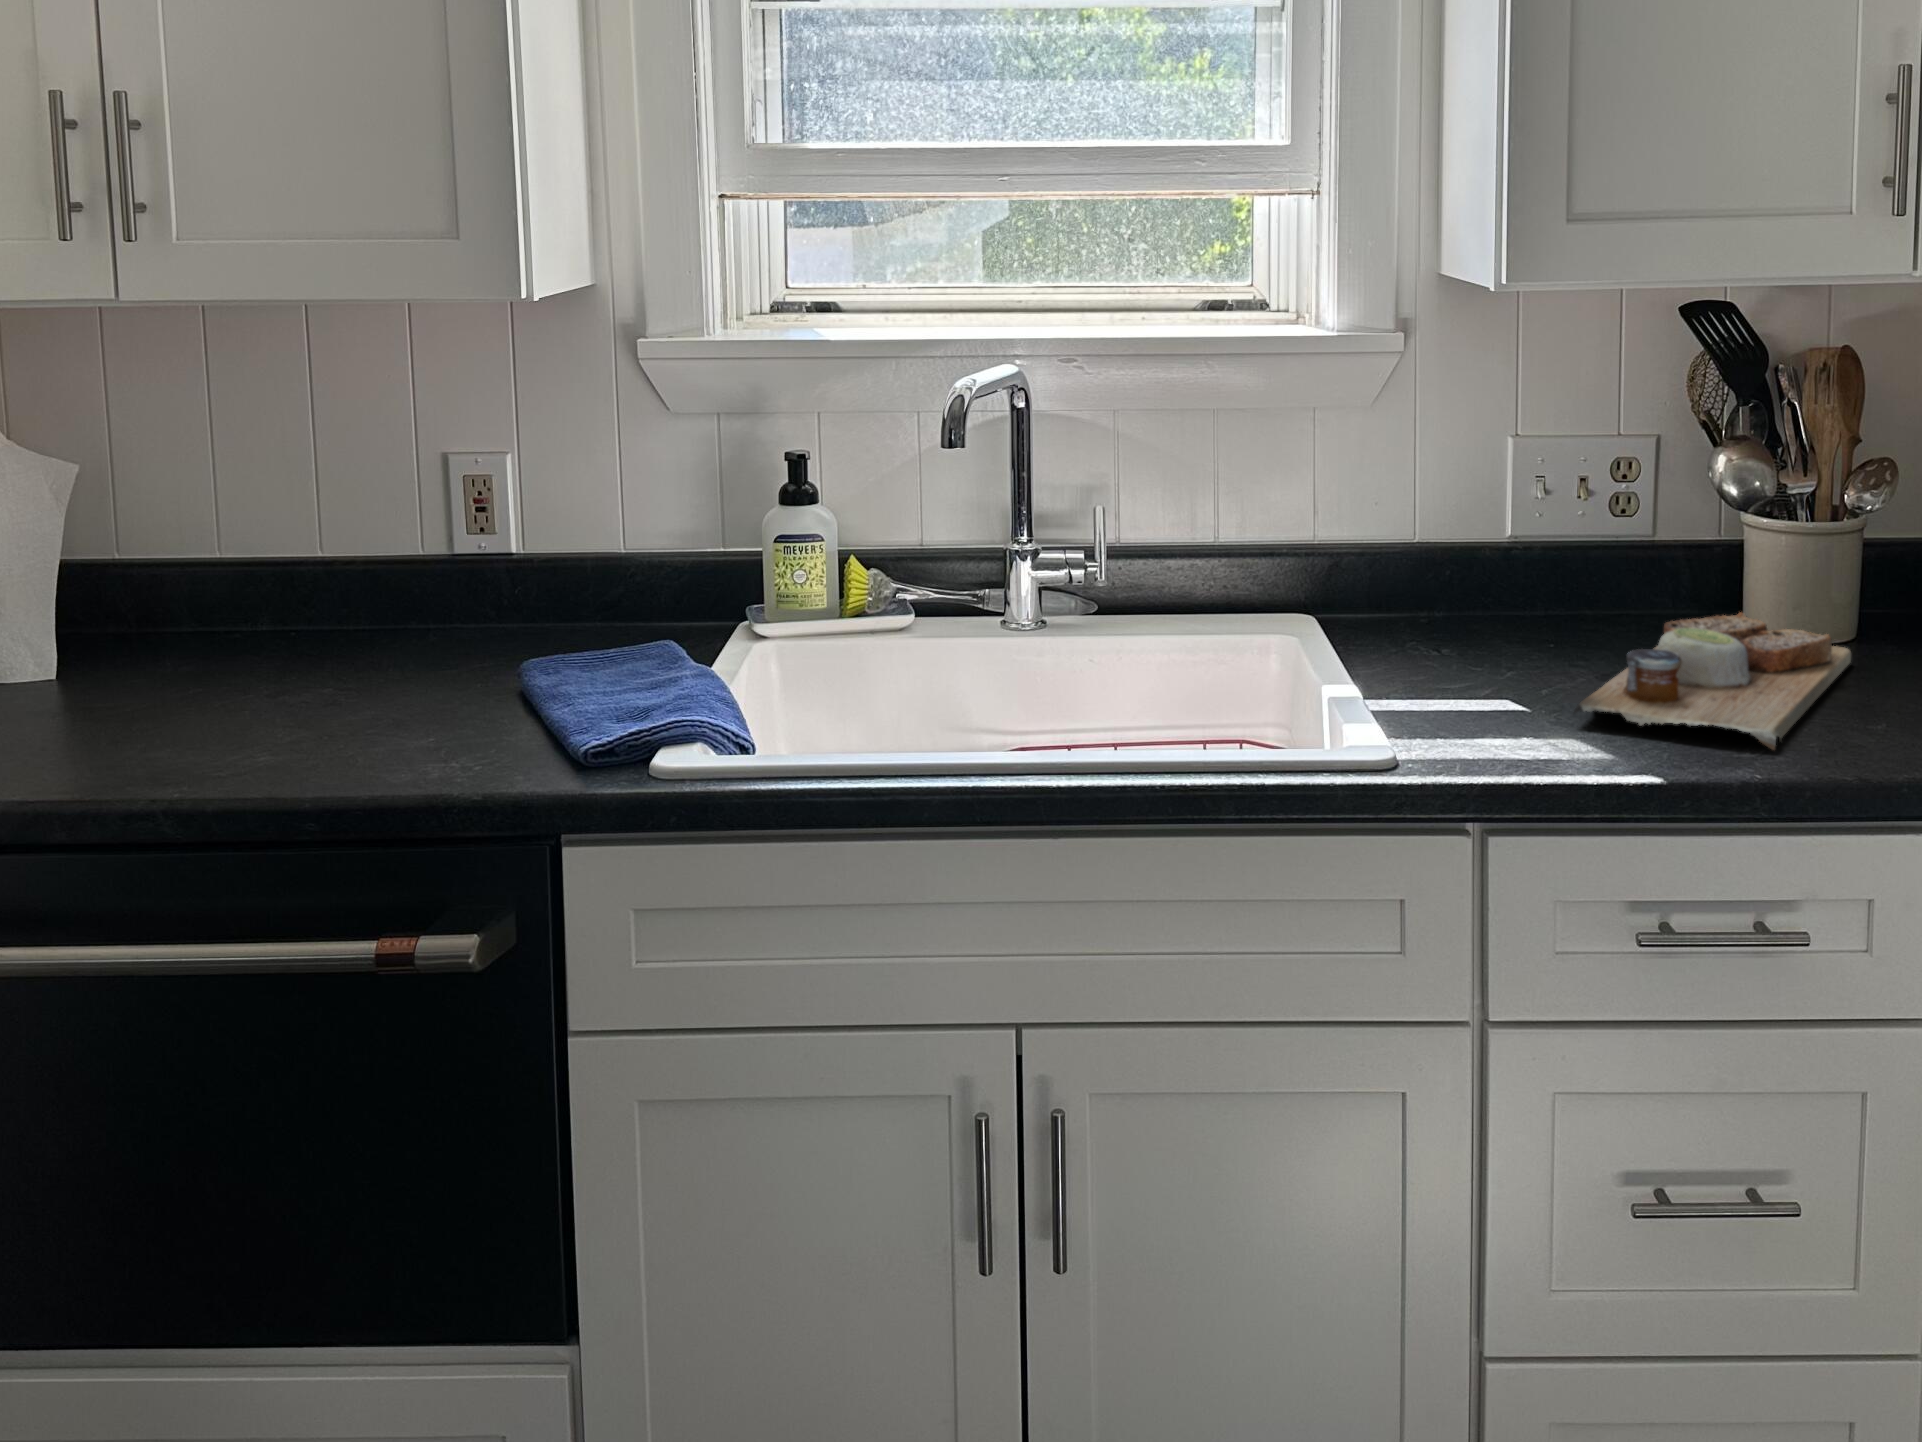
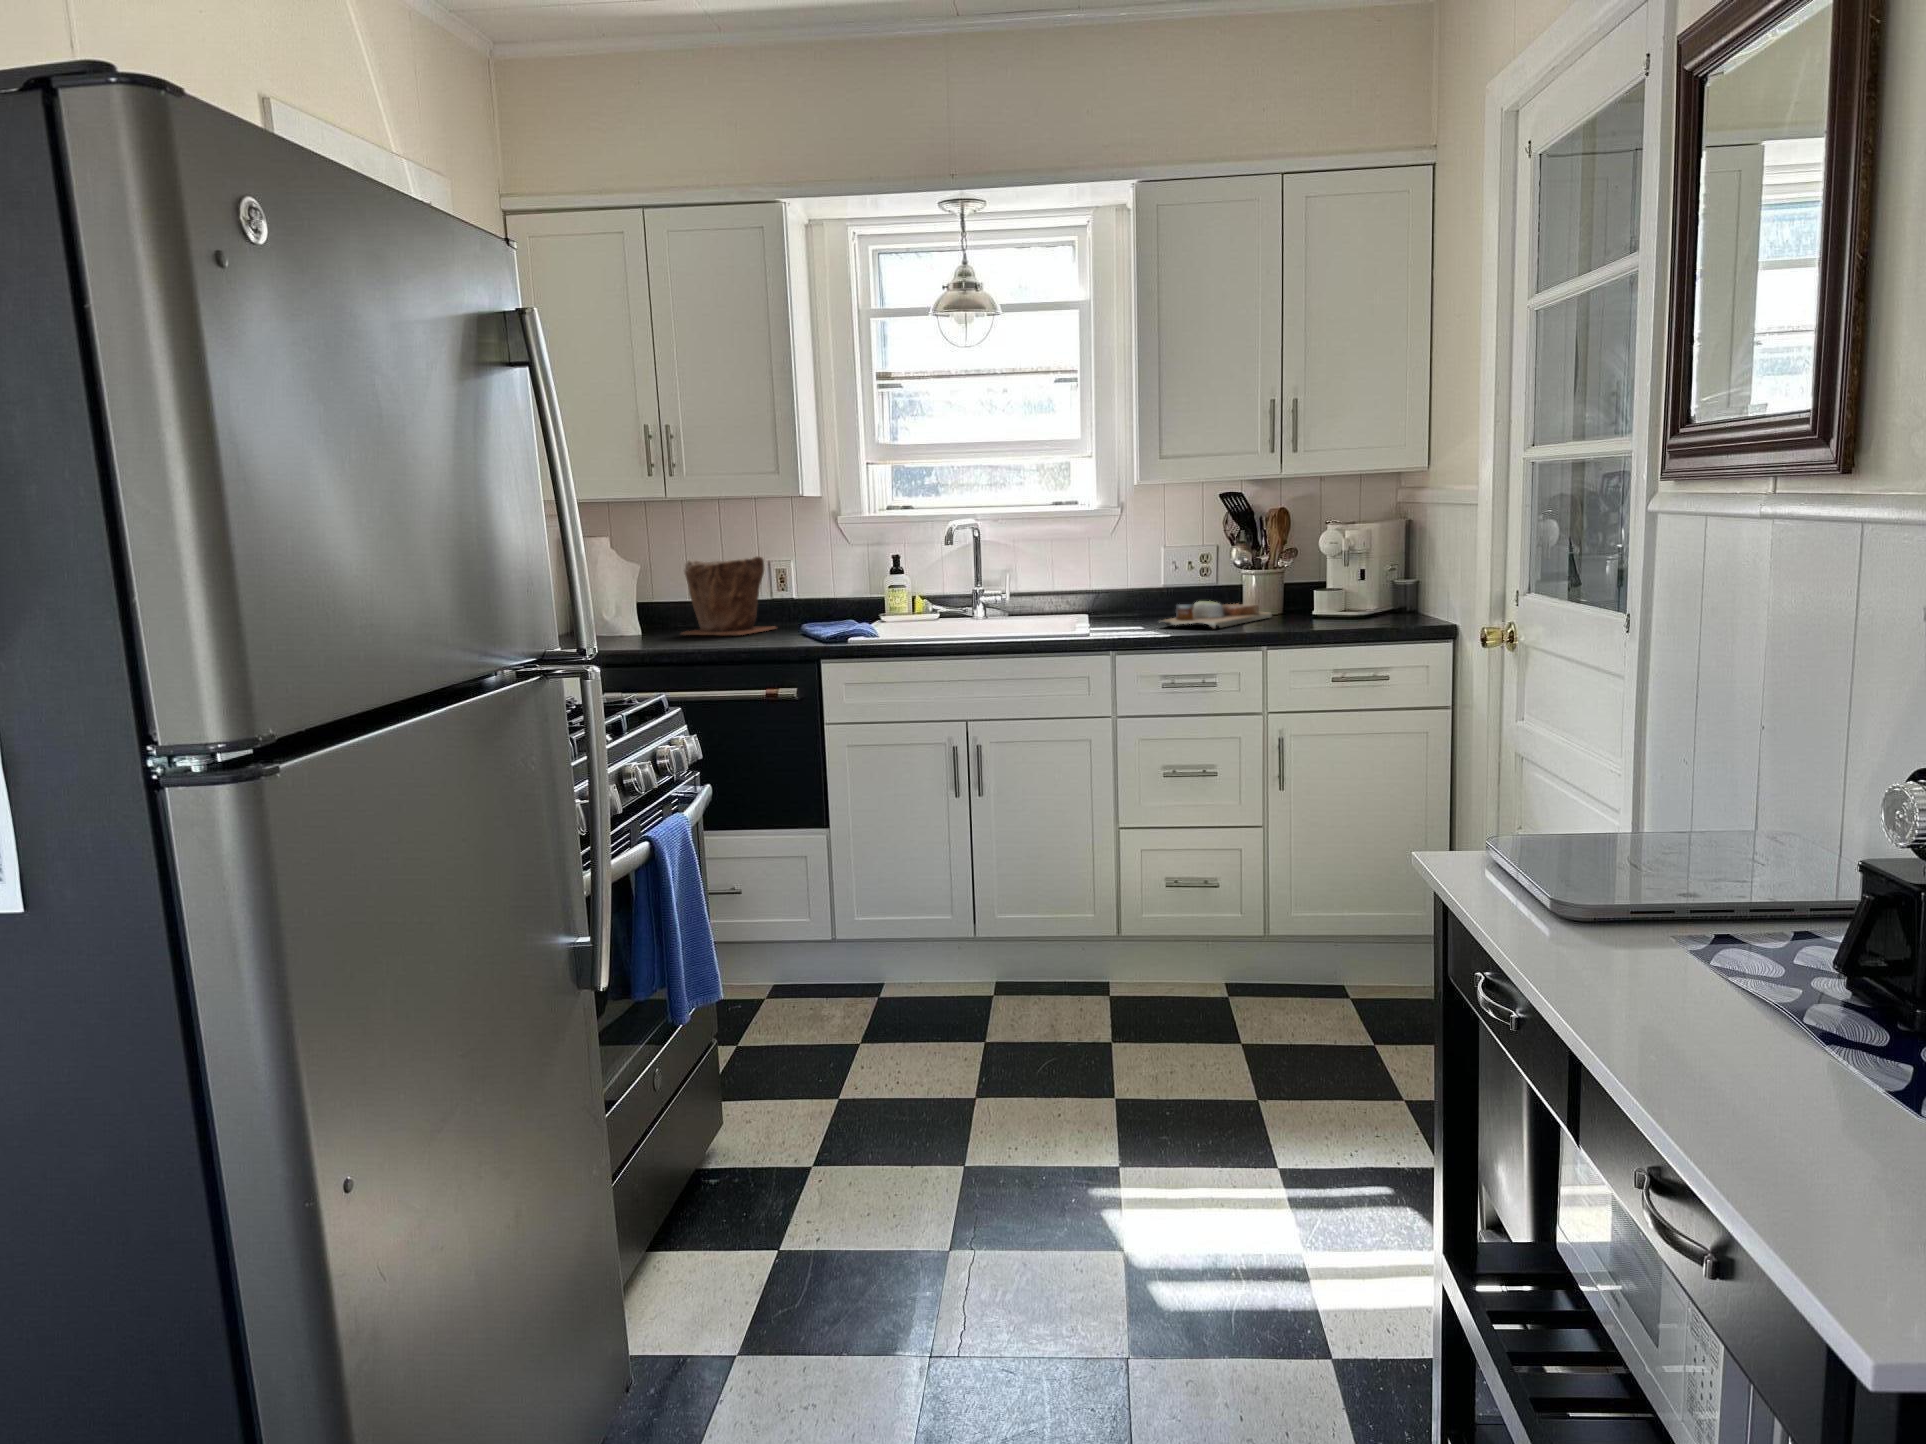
plant pot: none [156,470,456,719] -> present [681,556,776,635]

